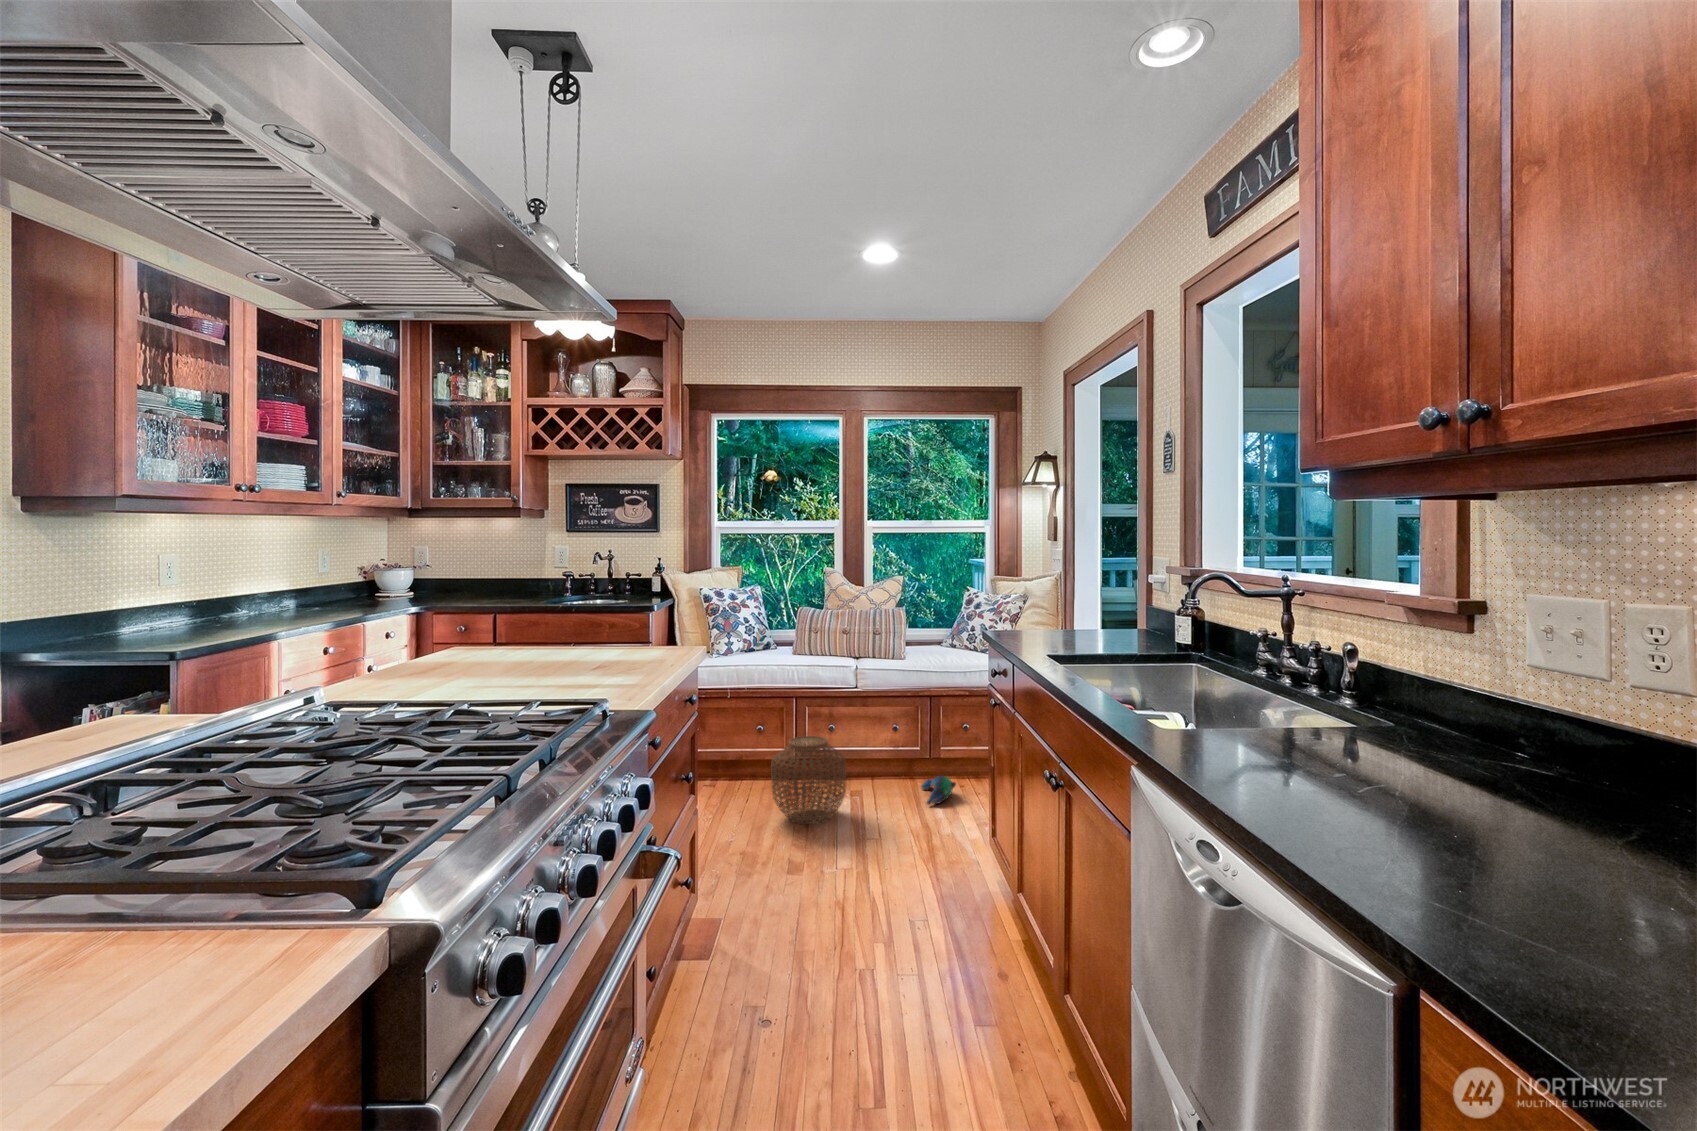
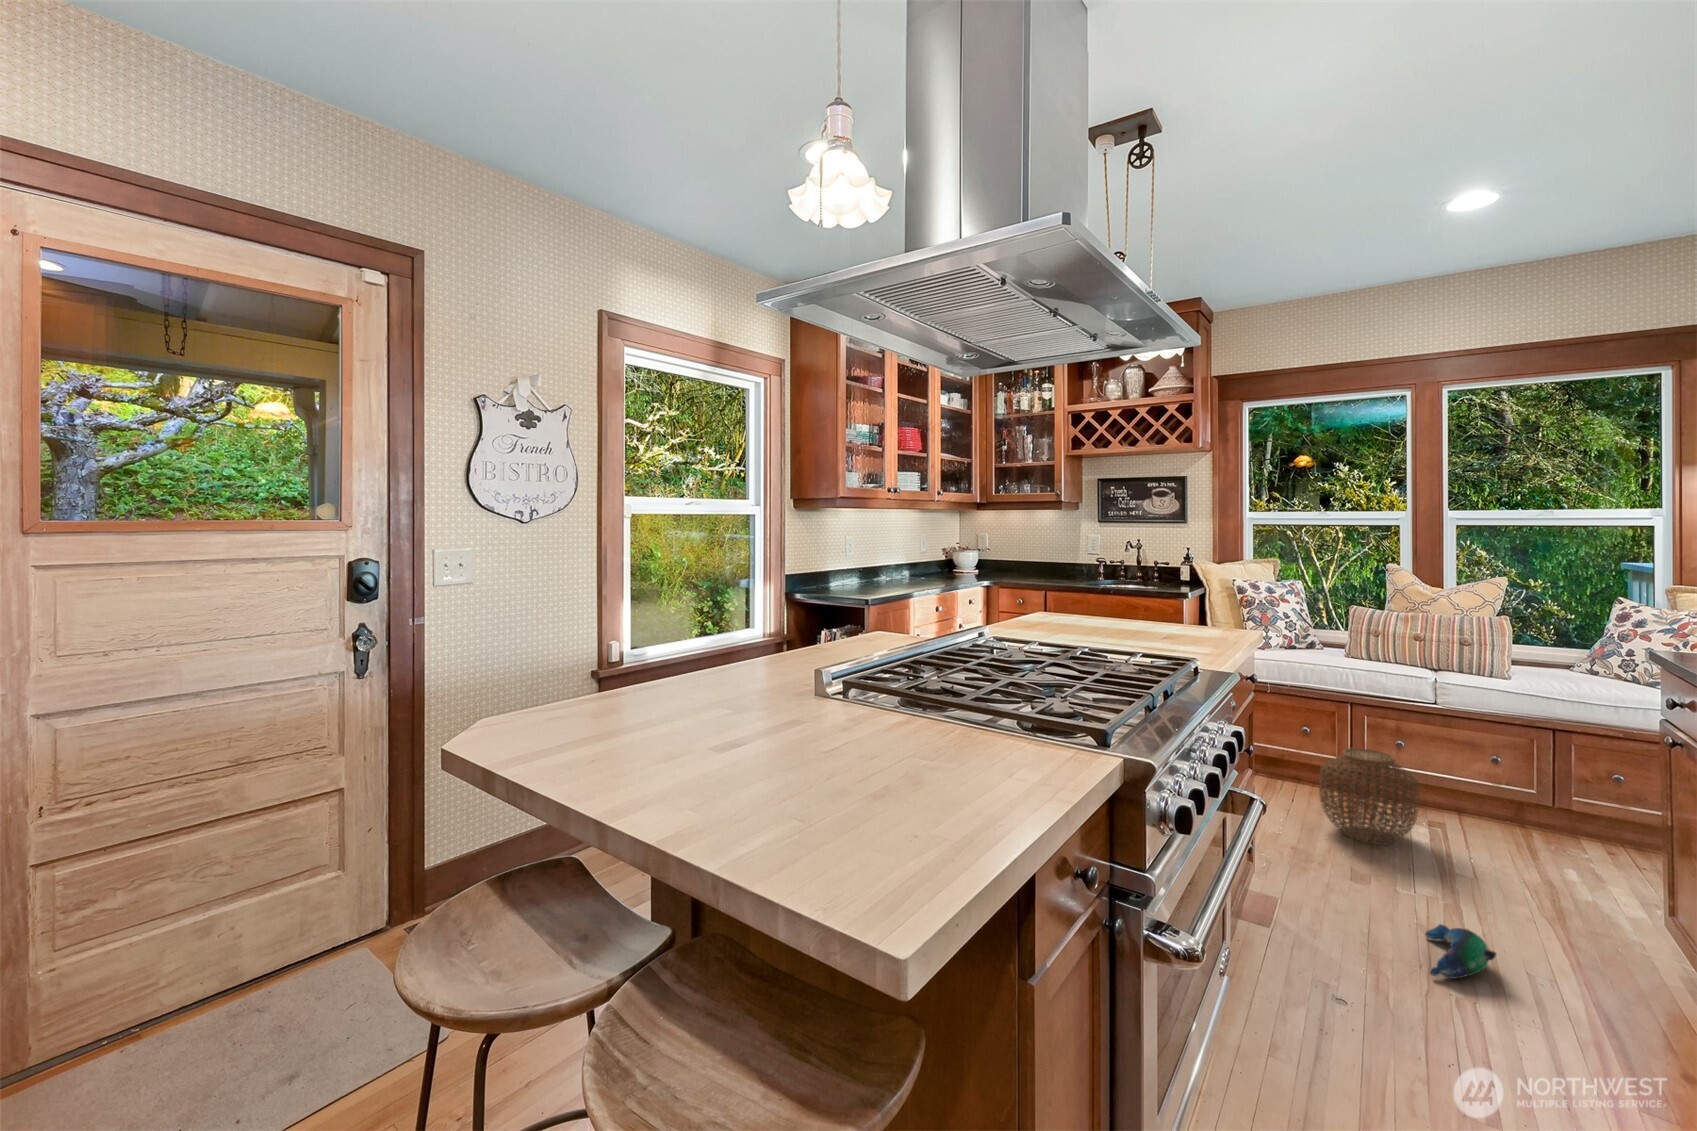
plush toy: present [921,776,956,804] -> present [1425,924,1496,979]

